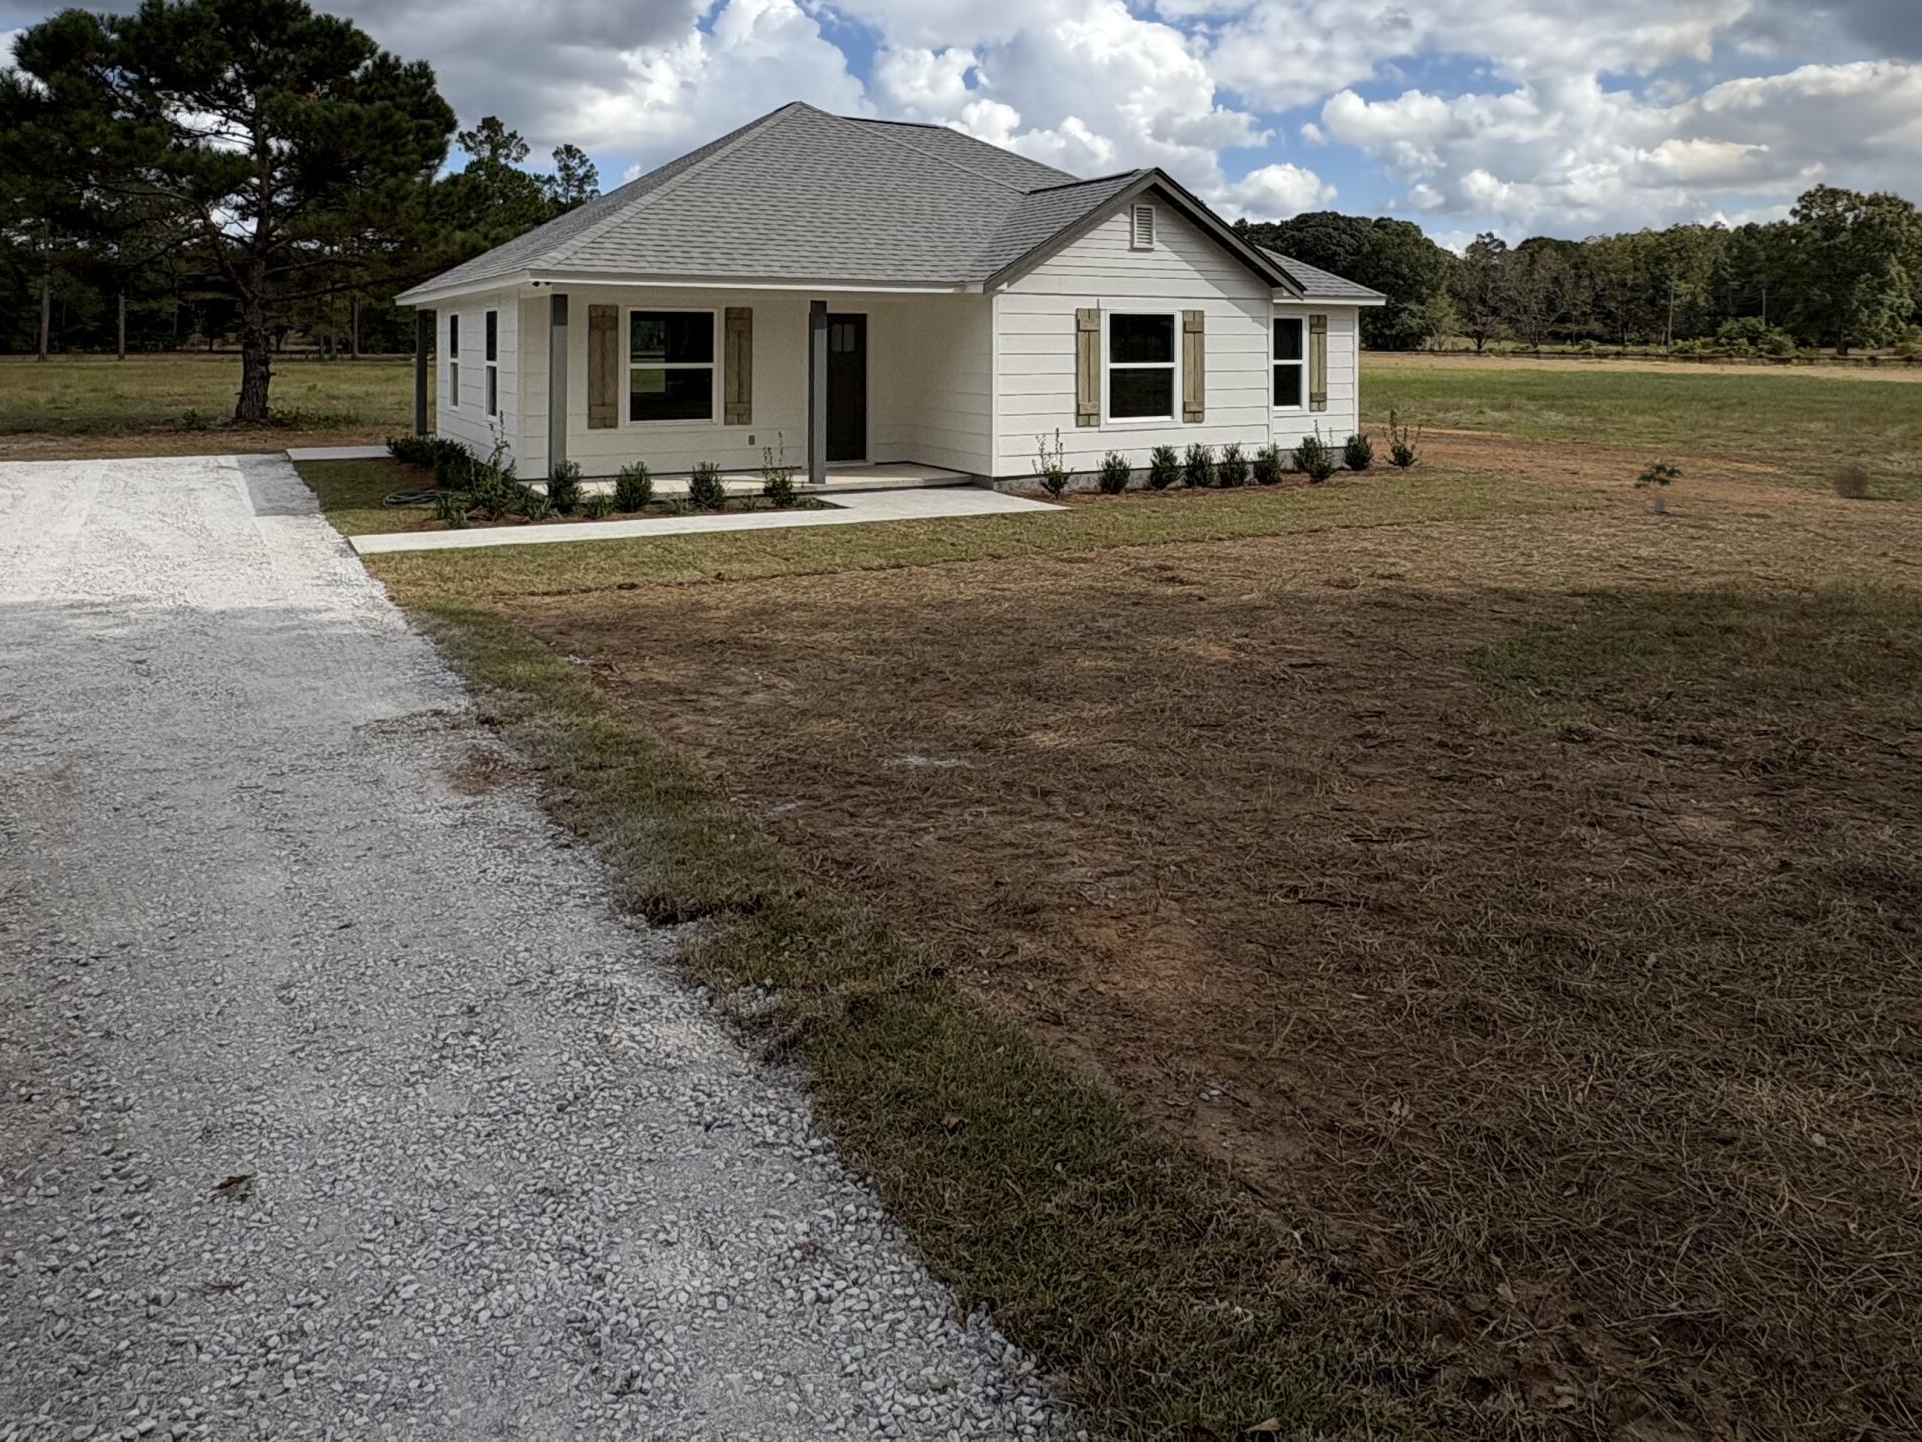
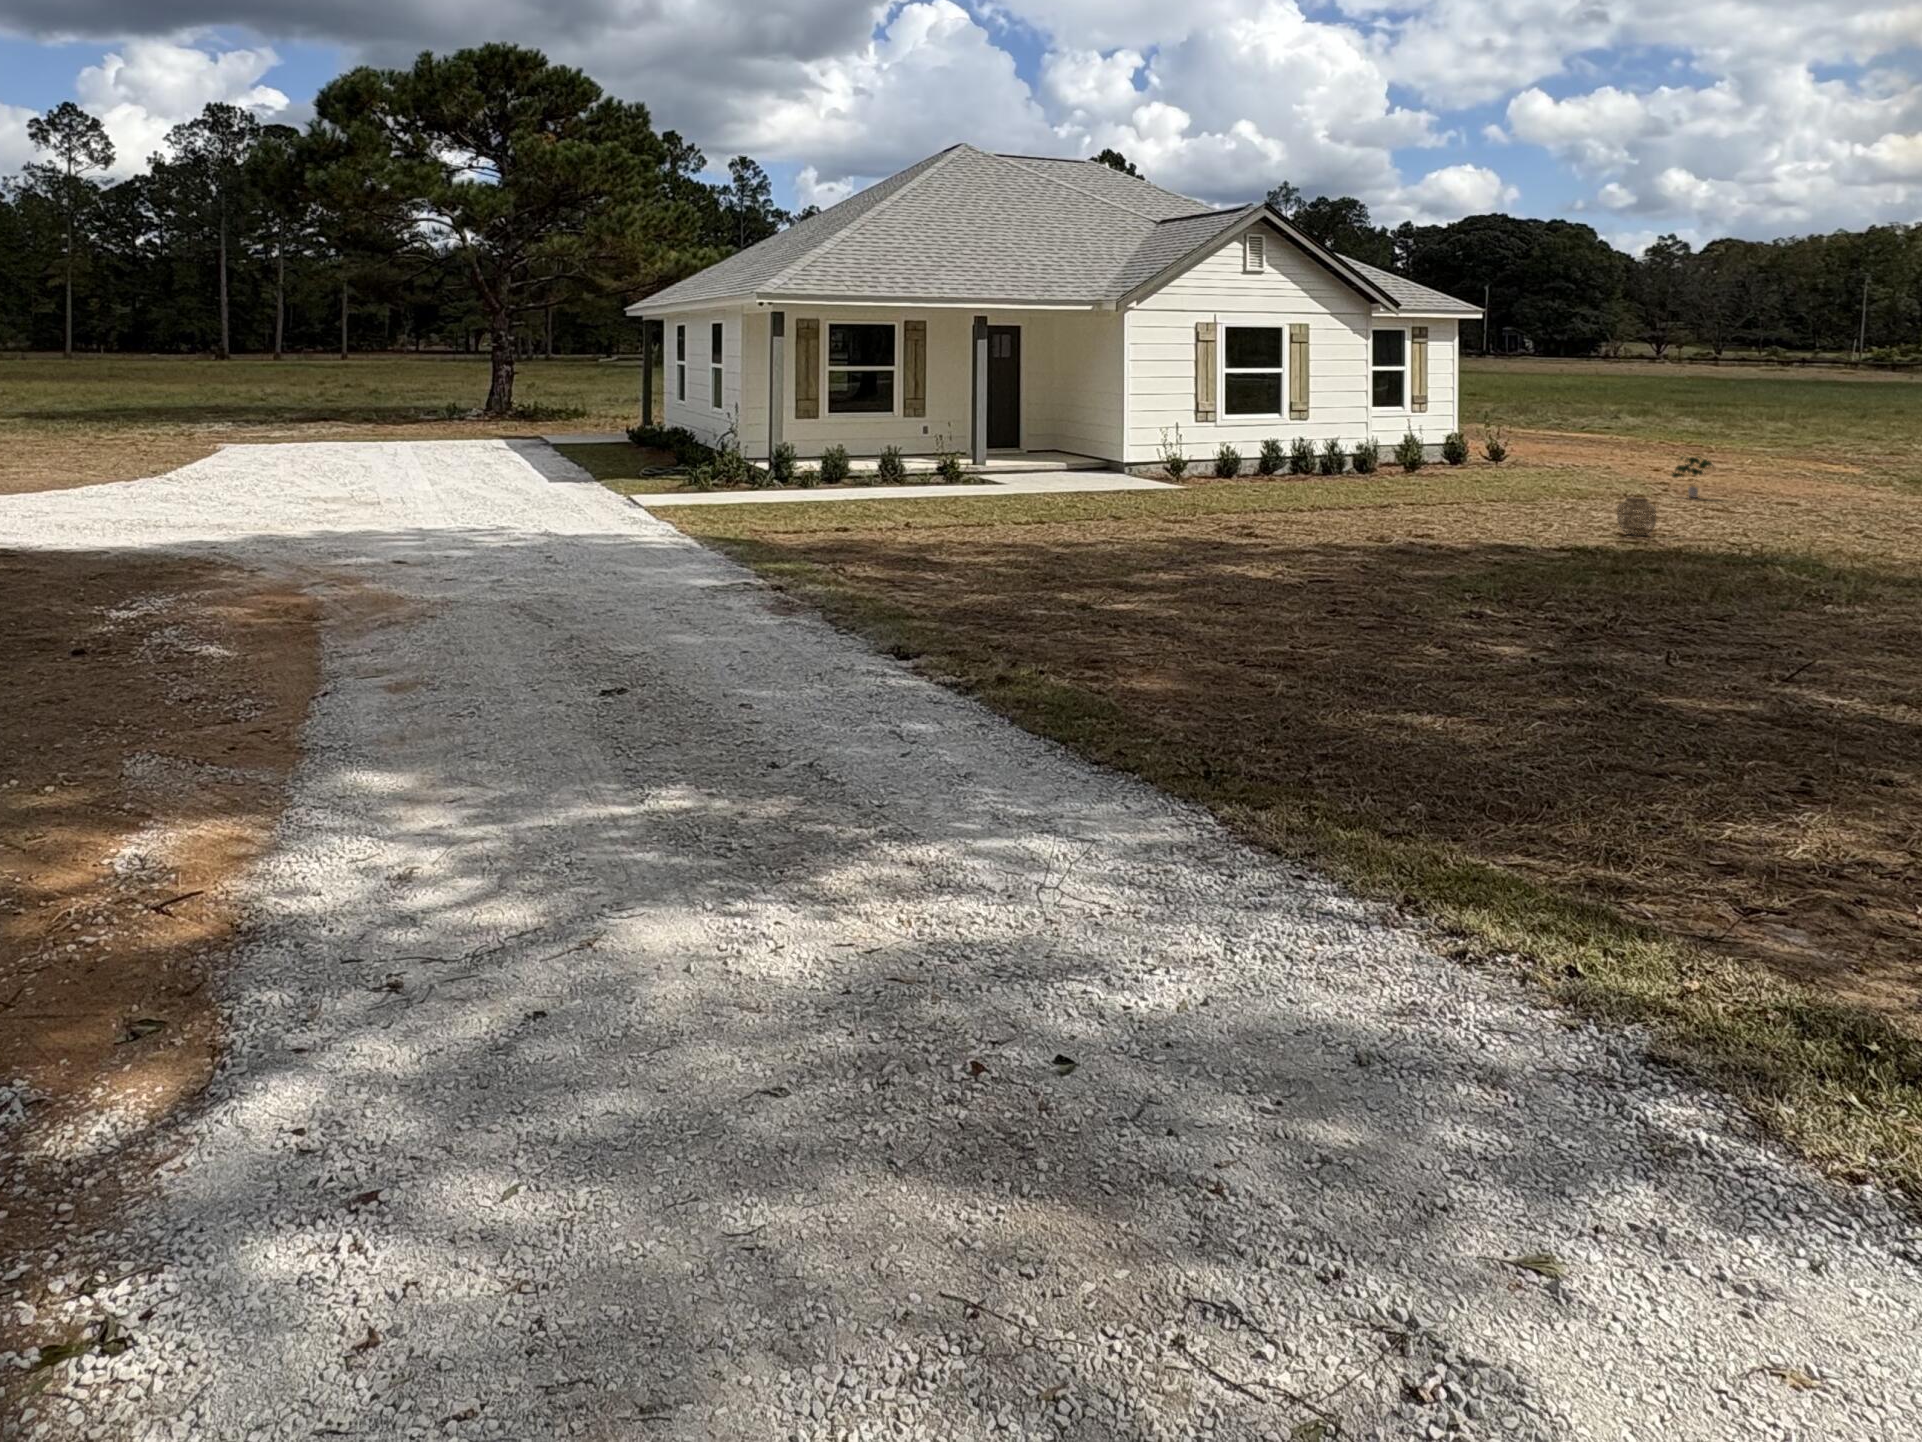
woven basket: present [1833,466,1868,498] -> present [1617,497,1656,536]

